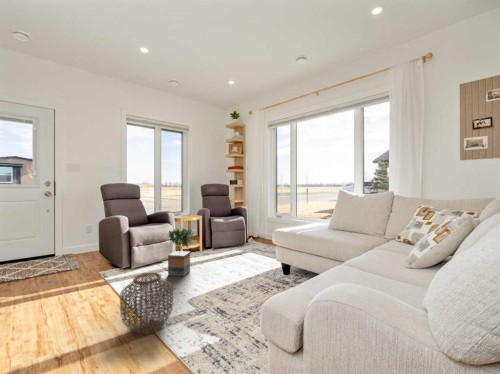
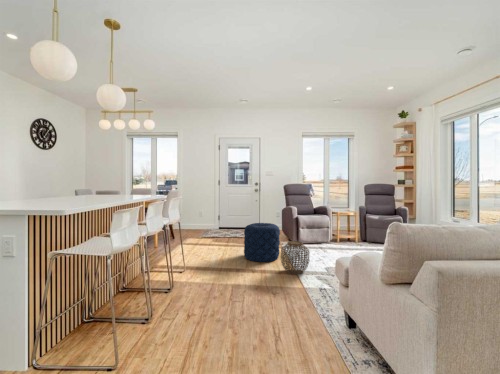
potted tree: present [168,229,195,276] -> none [320,219,342,254]
pouf: none [29,248,108,329] -> present [244,223,280,262]

